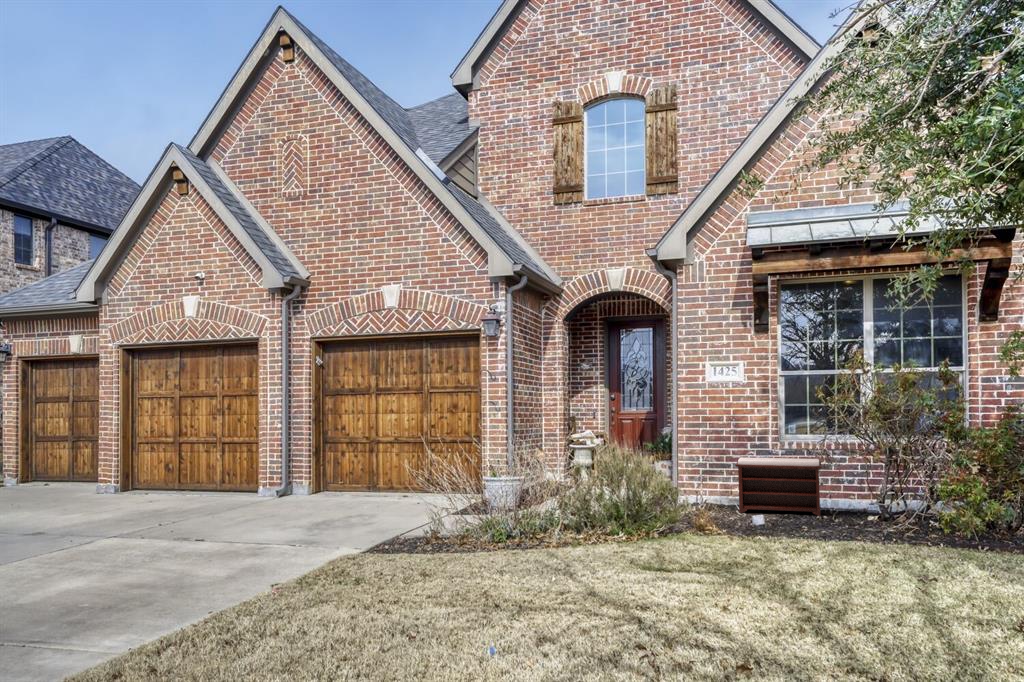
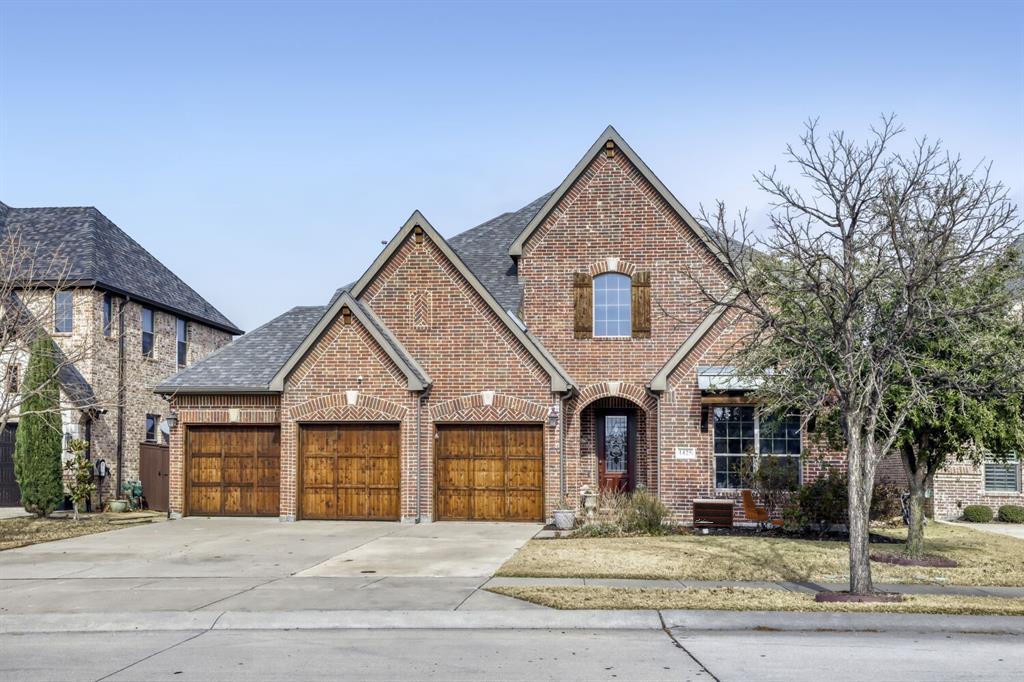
lounge chair: none [834,438,941,531] -> present [741,490,785,532]

